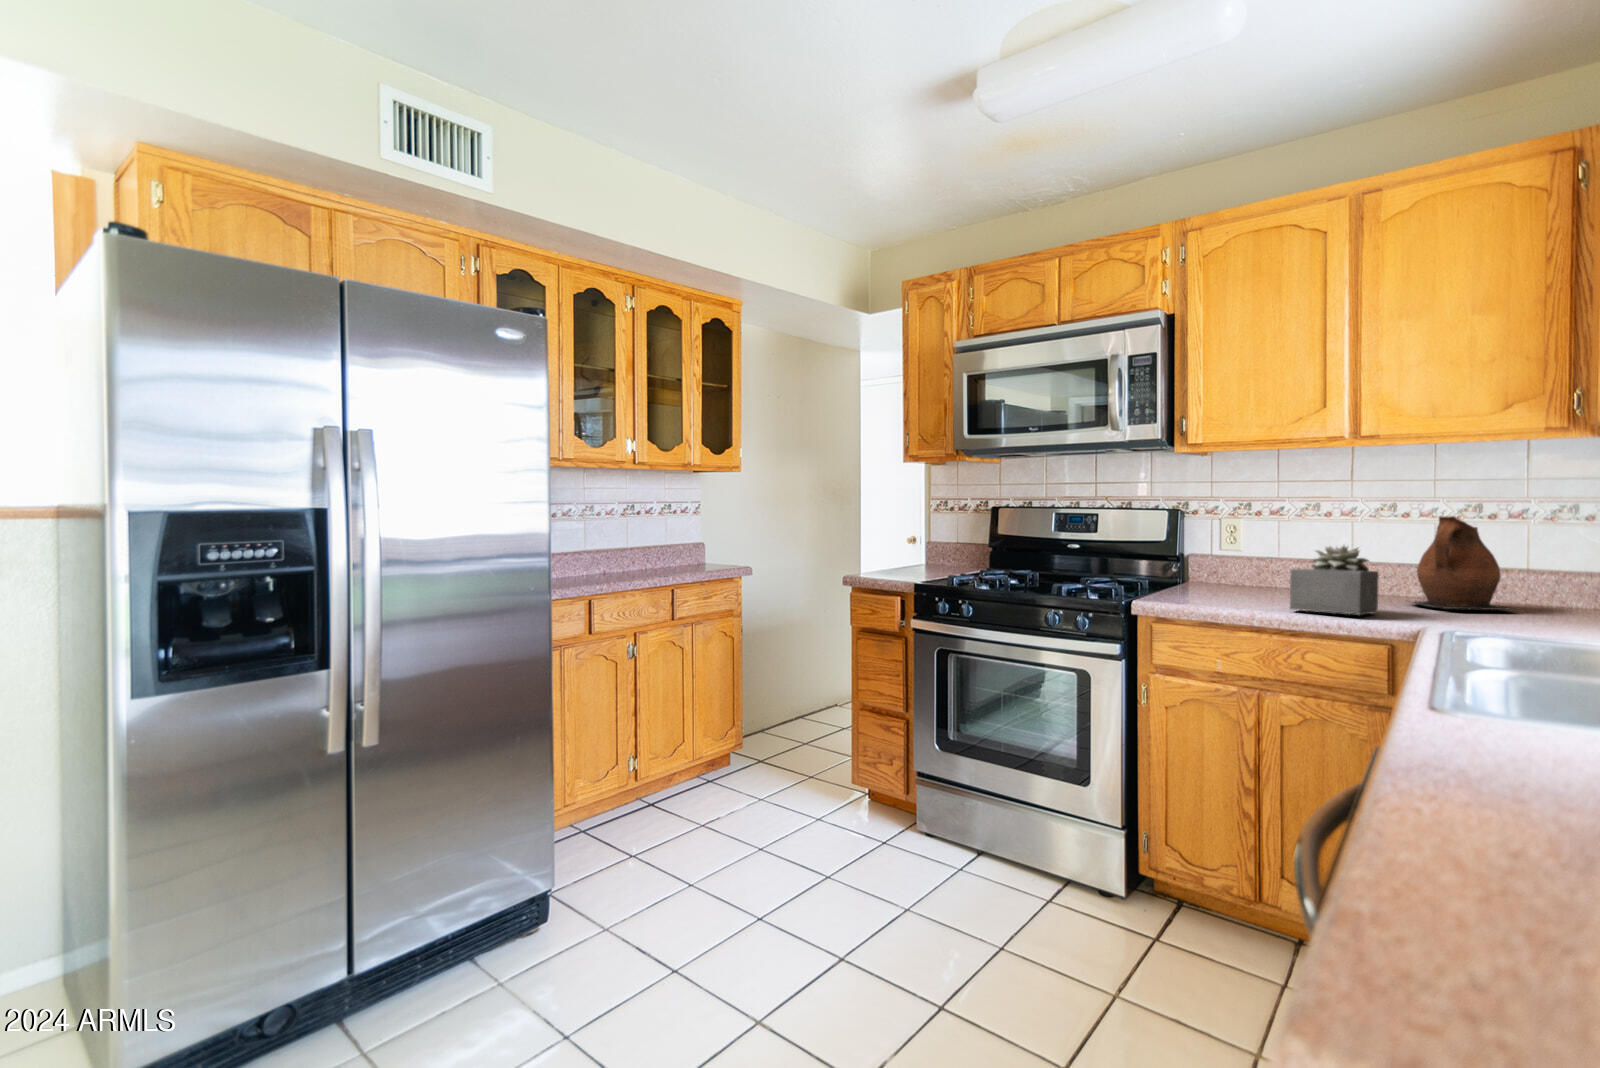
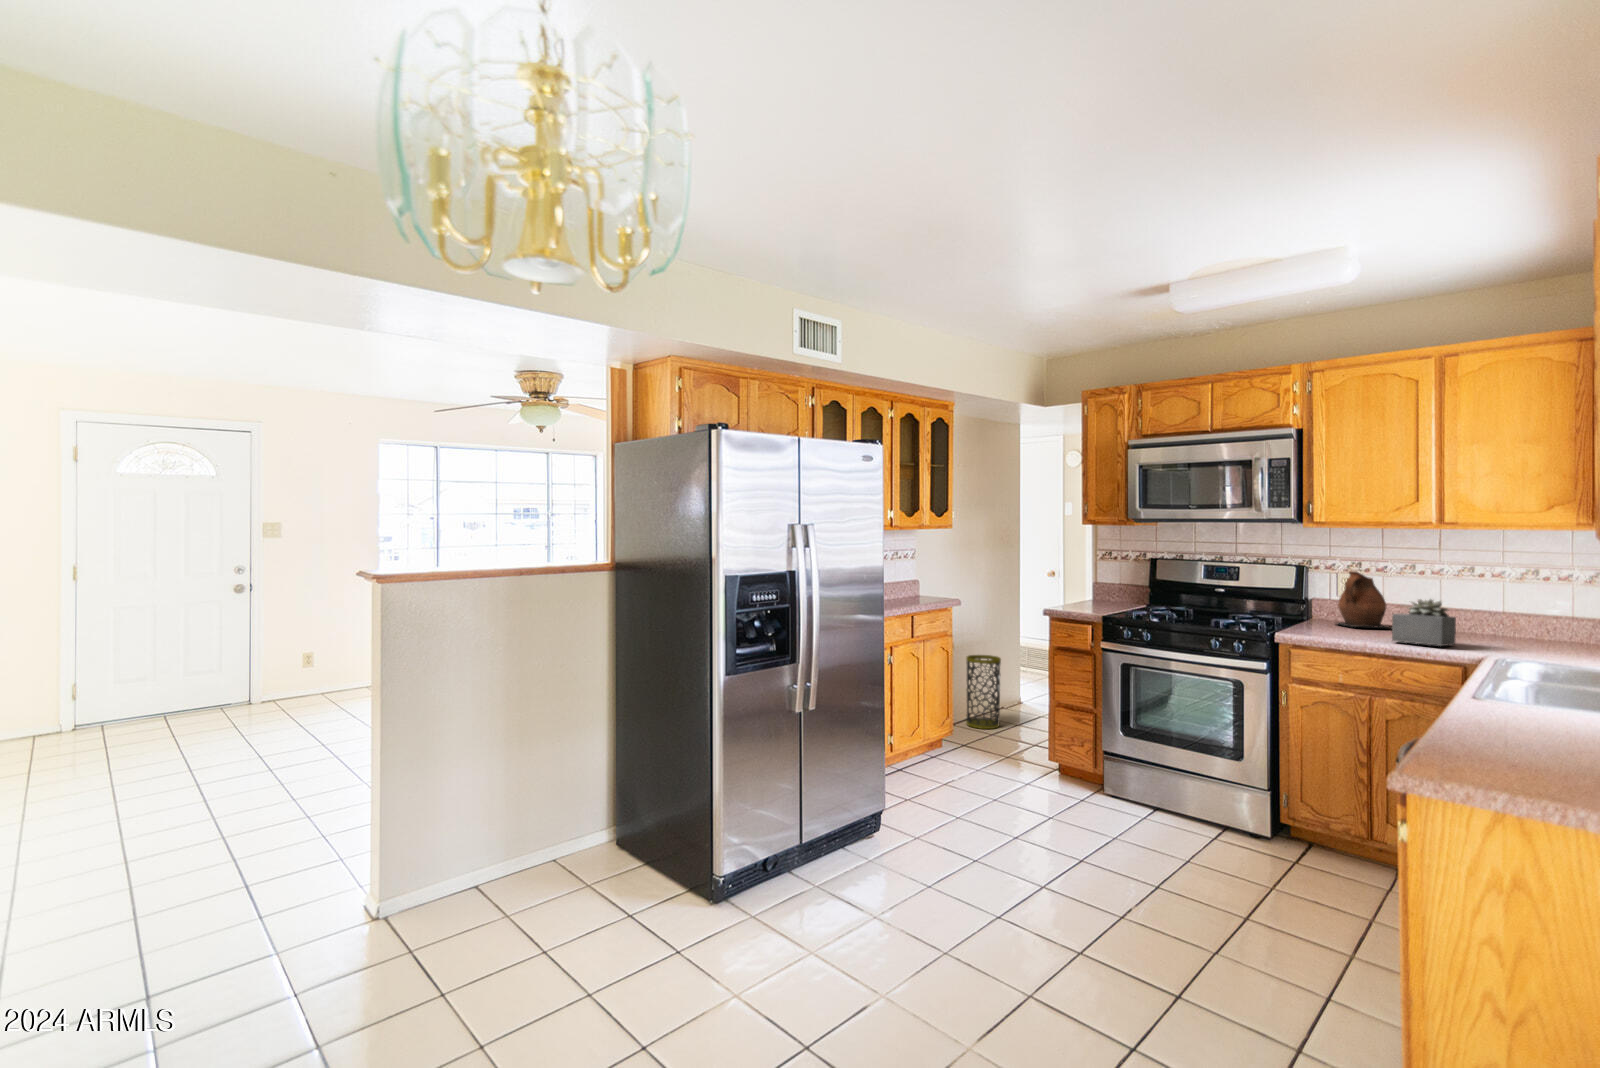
ceramic pitcher: present [1413,516,1515,610] -> present [1338,571,1392,629]
trash can: none [777,639,820,735] -> present [966,655,1001,729]

